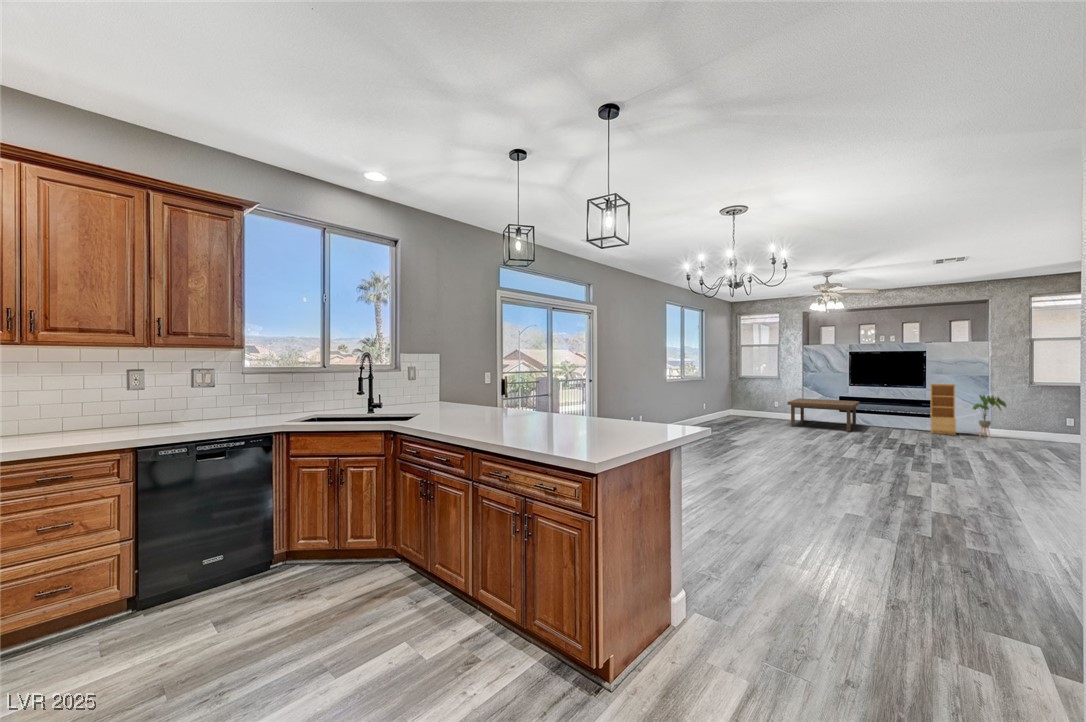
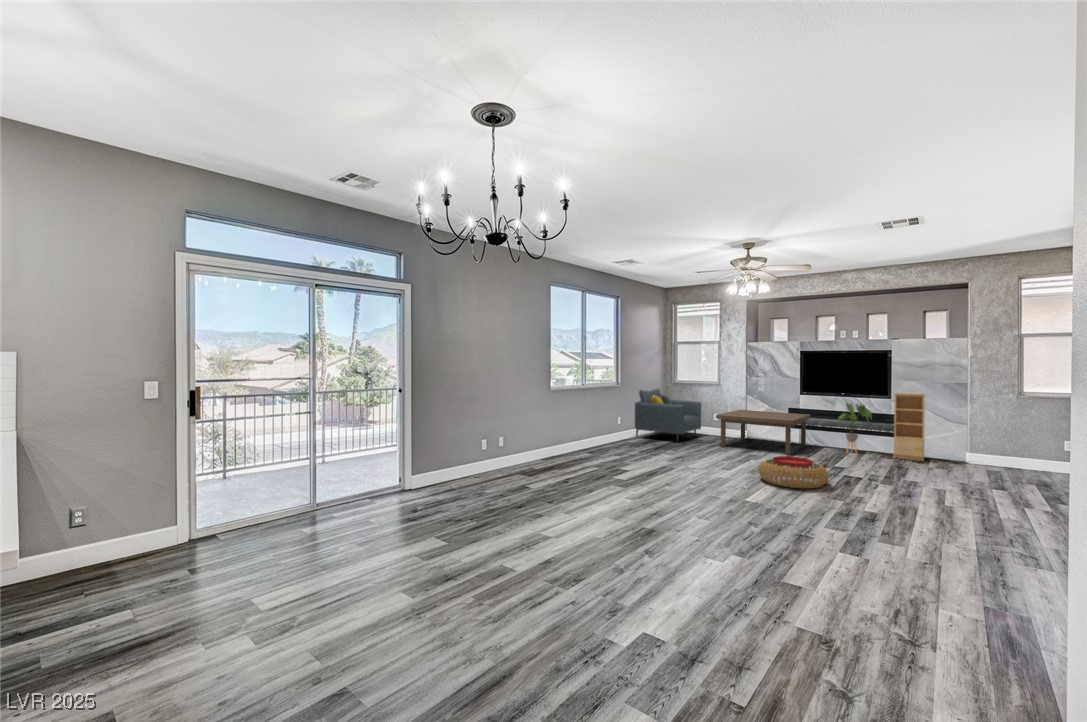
armchair: none [715,382,768,424] -> present [635,389,701,442]
house plant: present [973,395,1006,437] -> present [839,403,872,453]
pouf: none [843,430,899,452] -> present [759,456,828,489]

